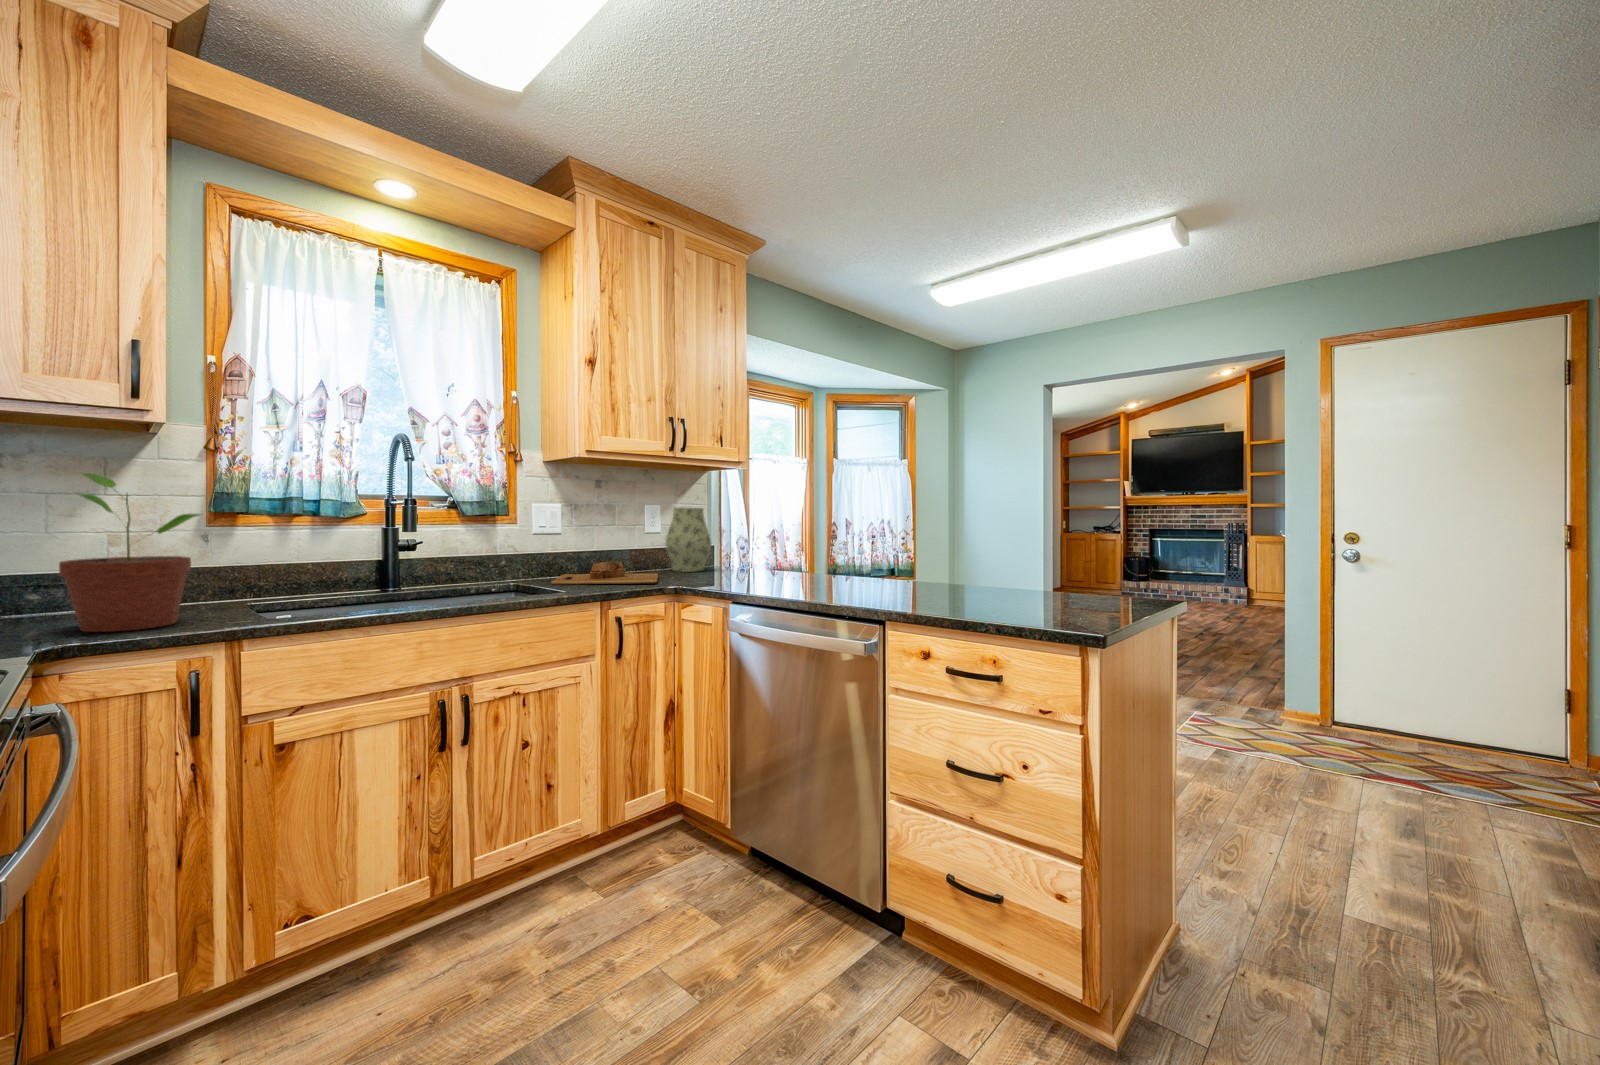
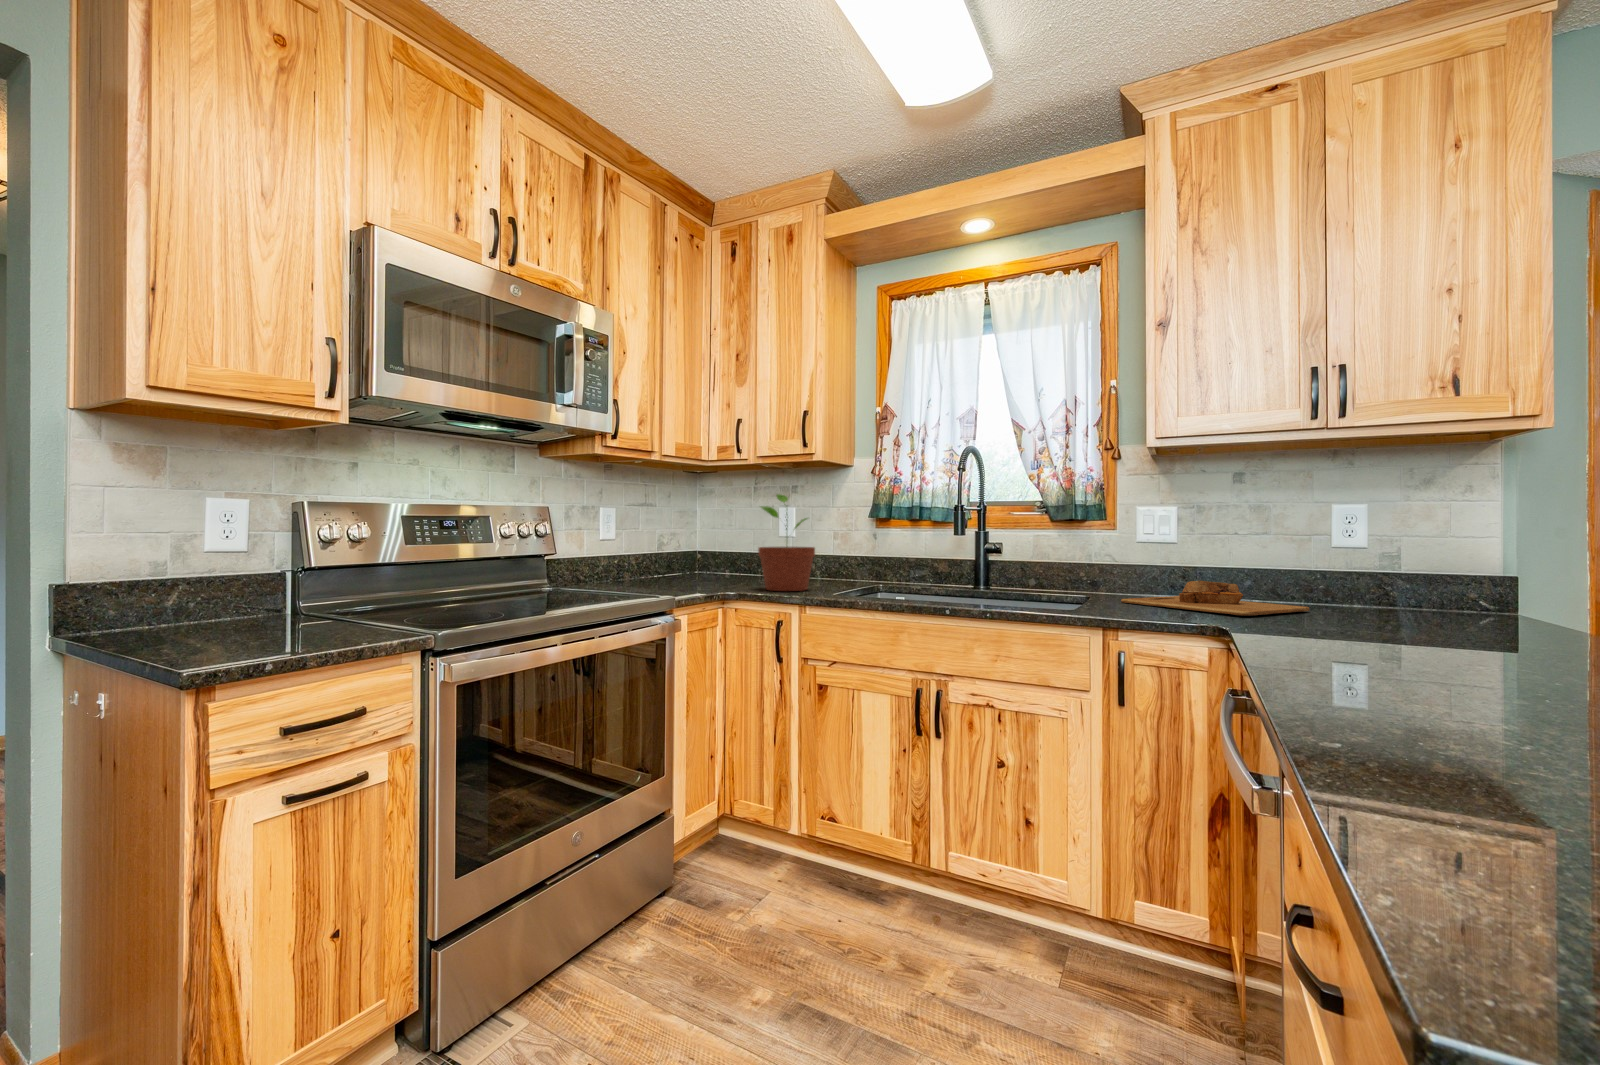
vase: present [666,508,711,572] -> none [1371,505,1476,616]

